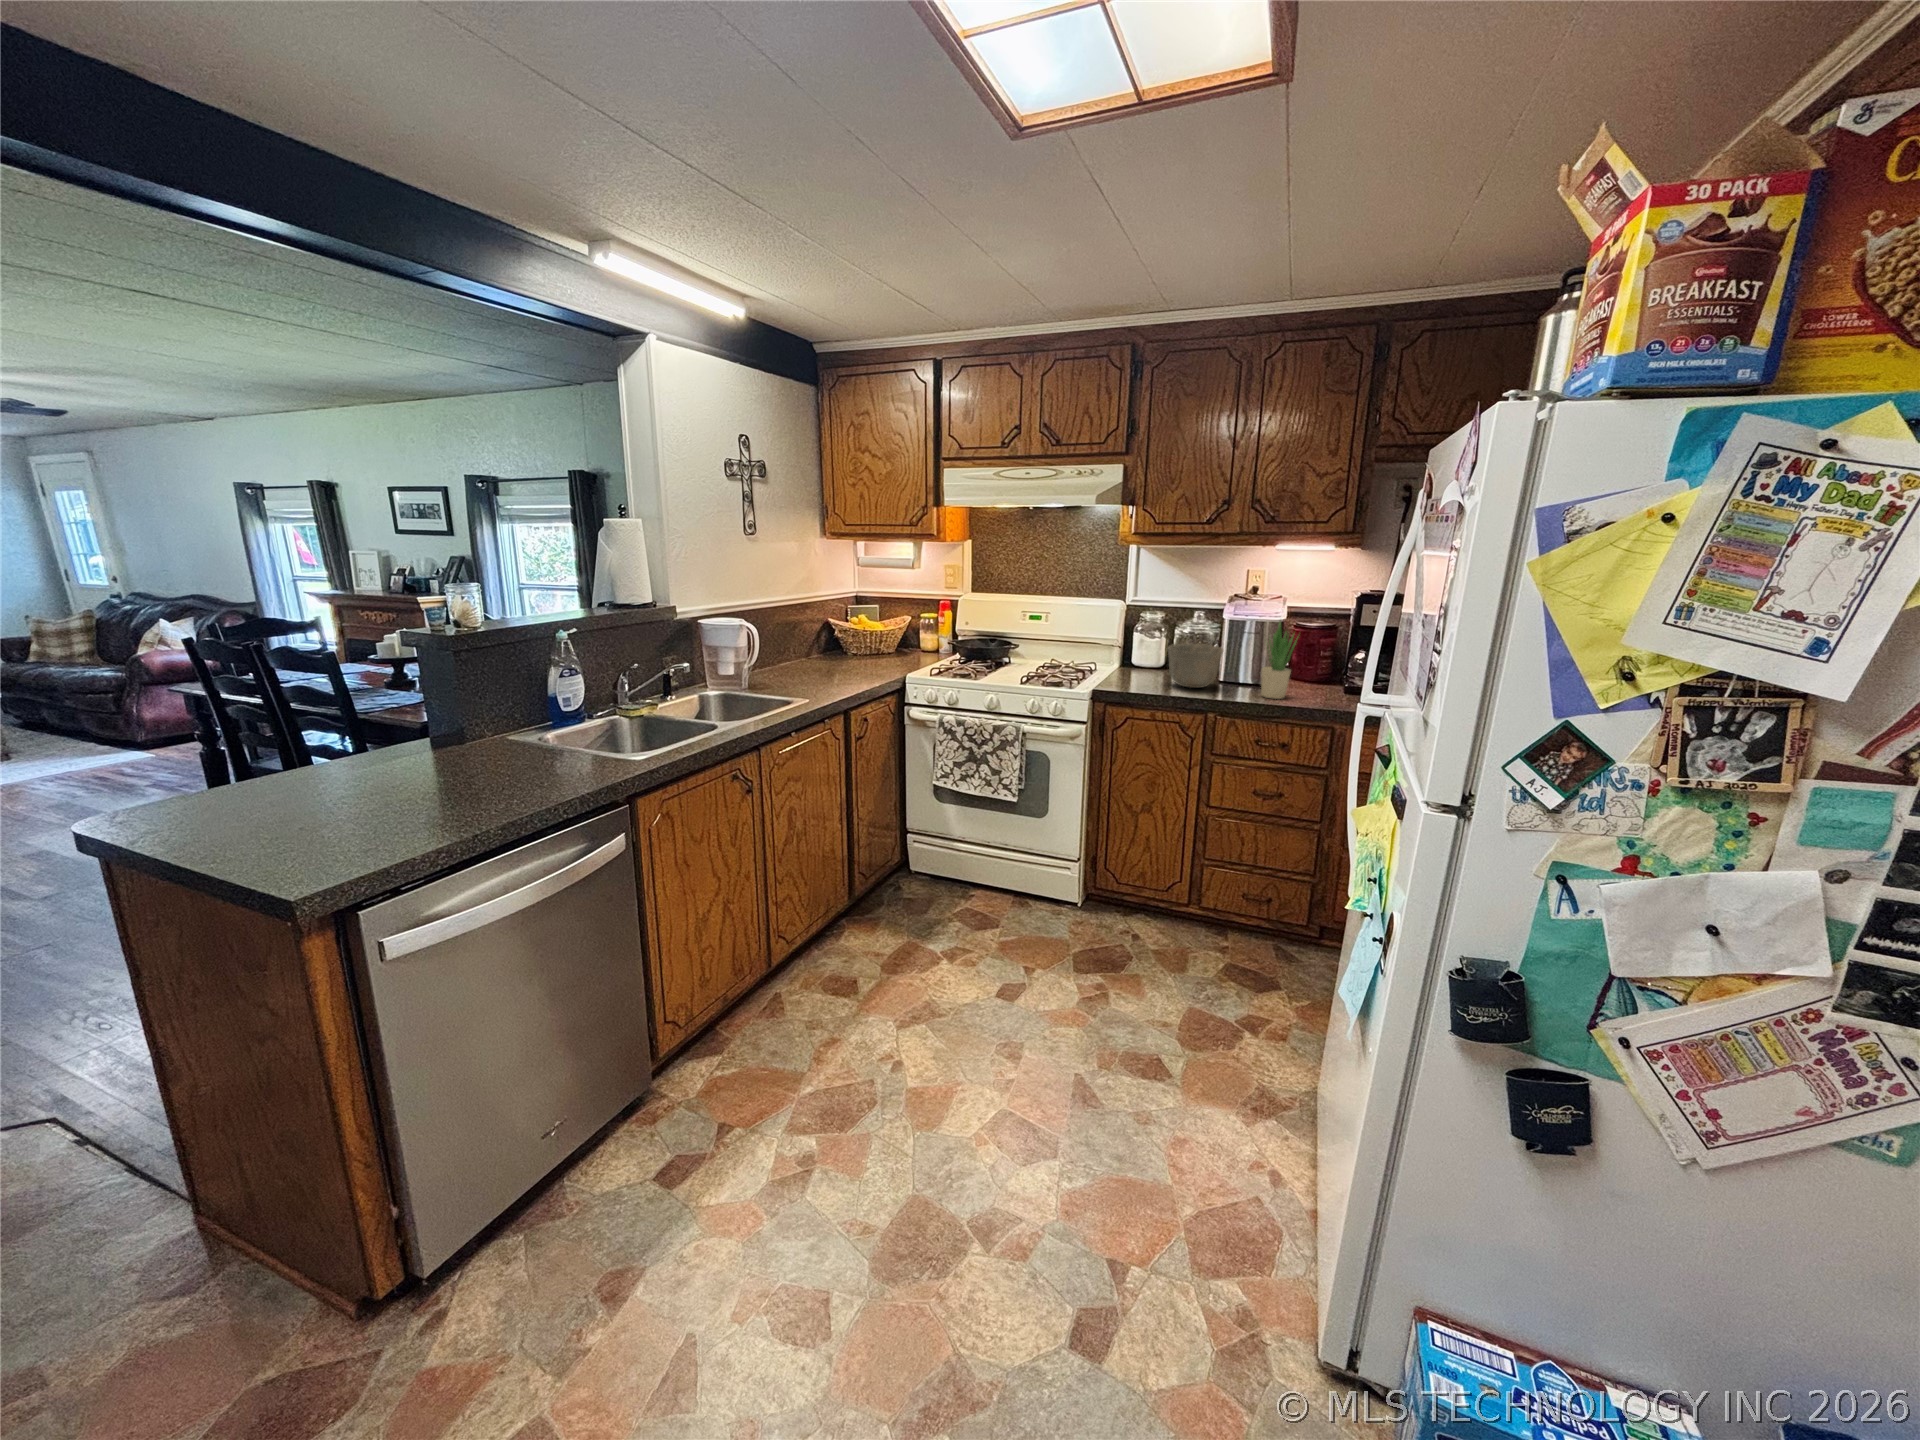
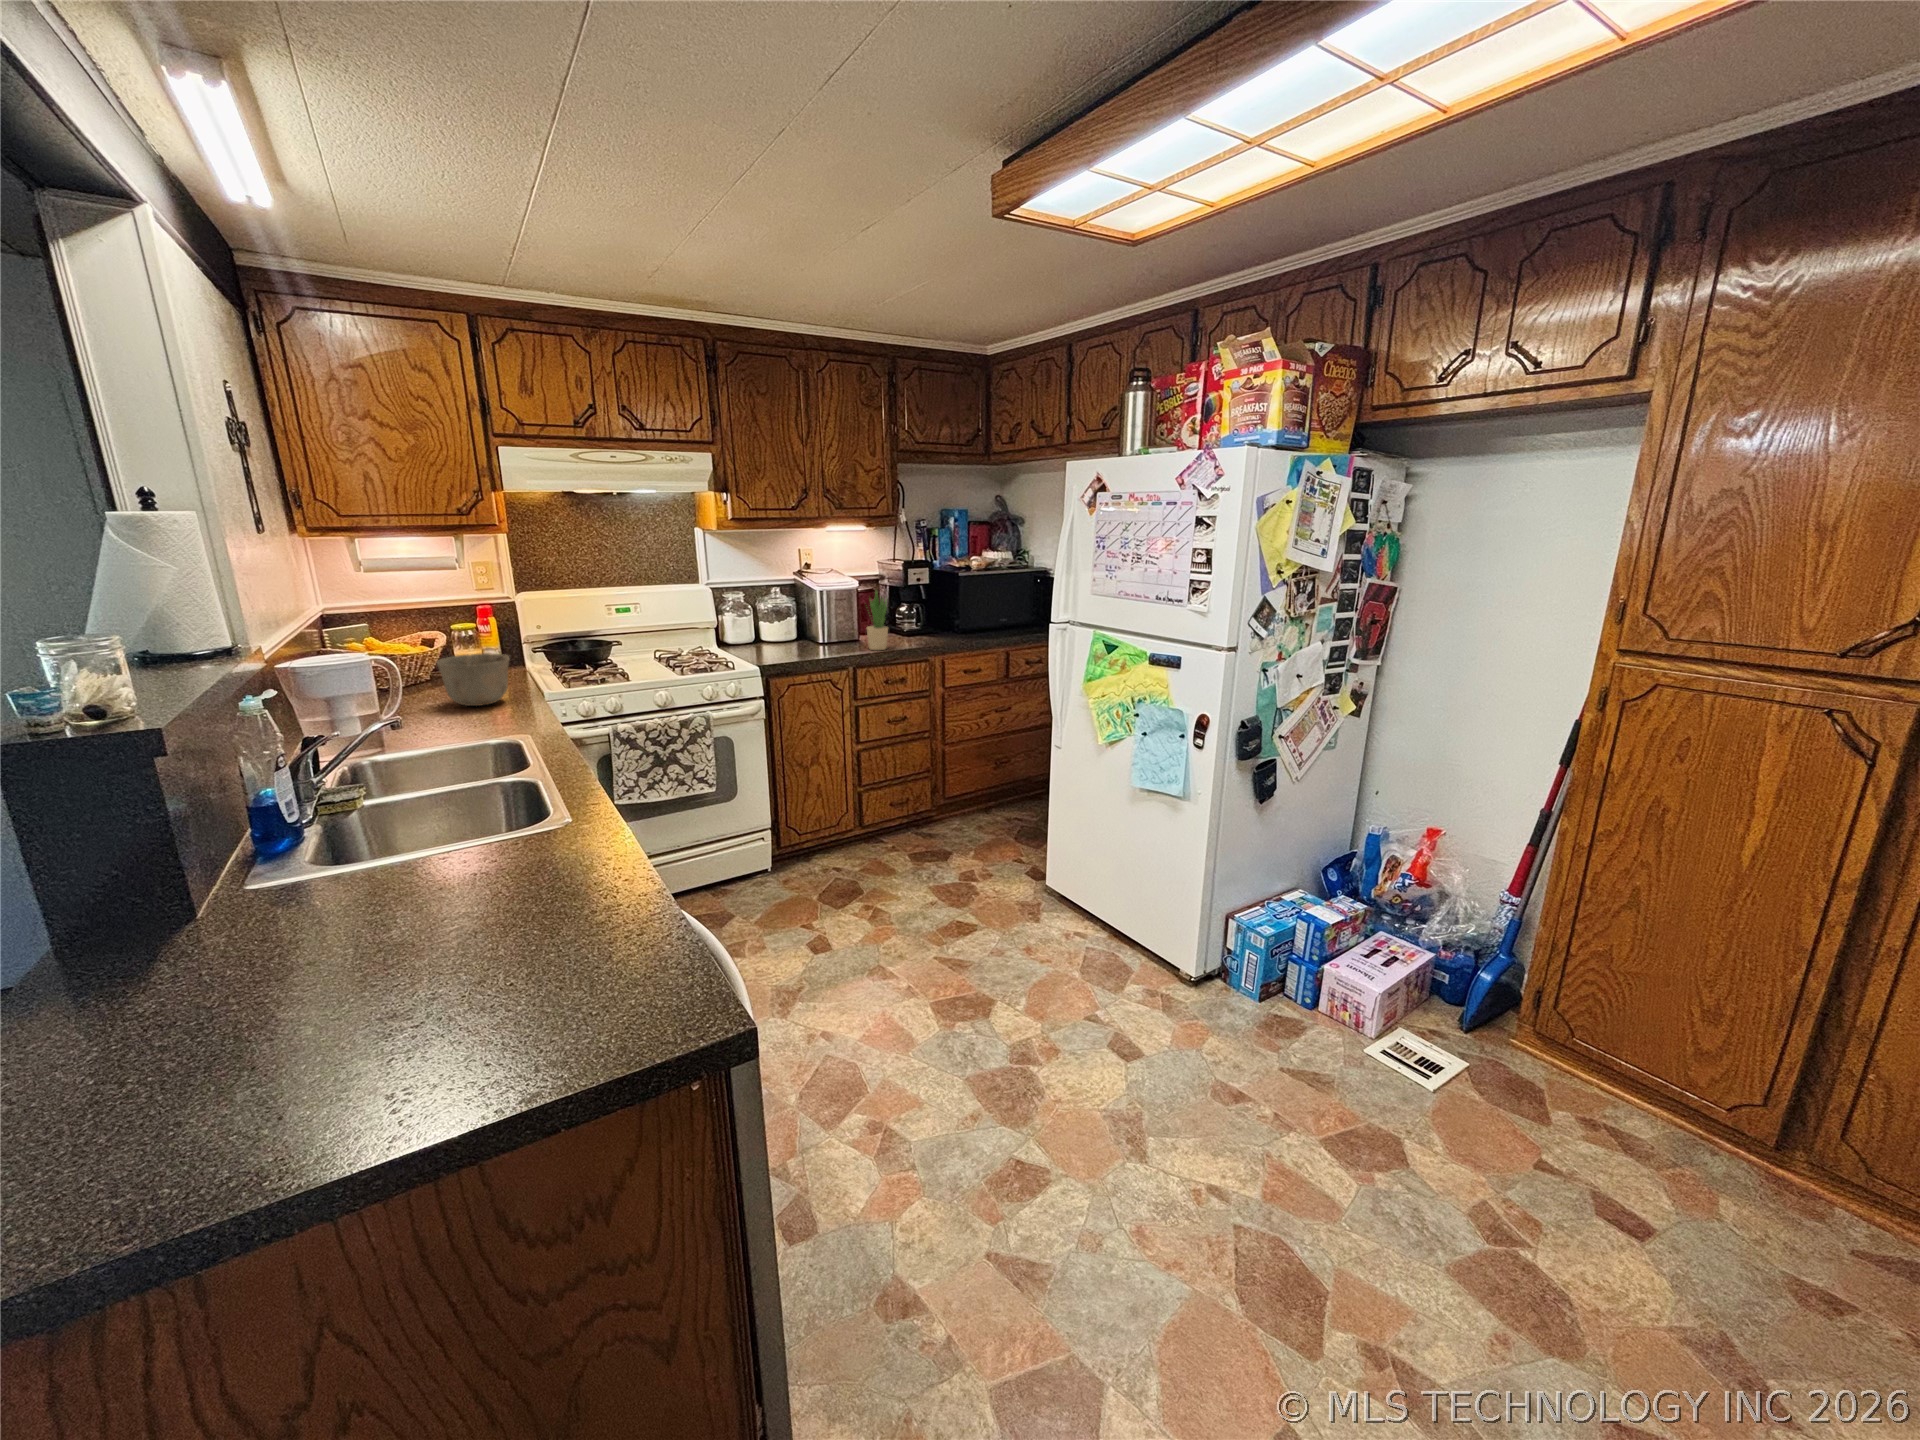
ceramic bowl: present [1168,644,1223,688] -> present [437,653,509,706]

